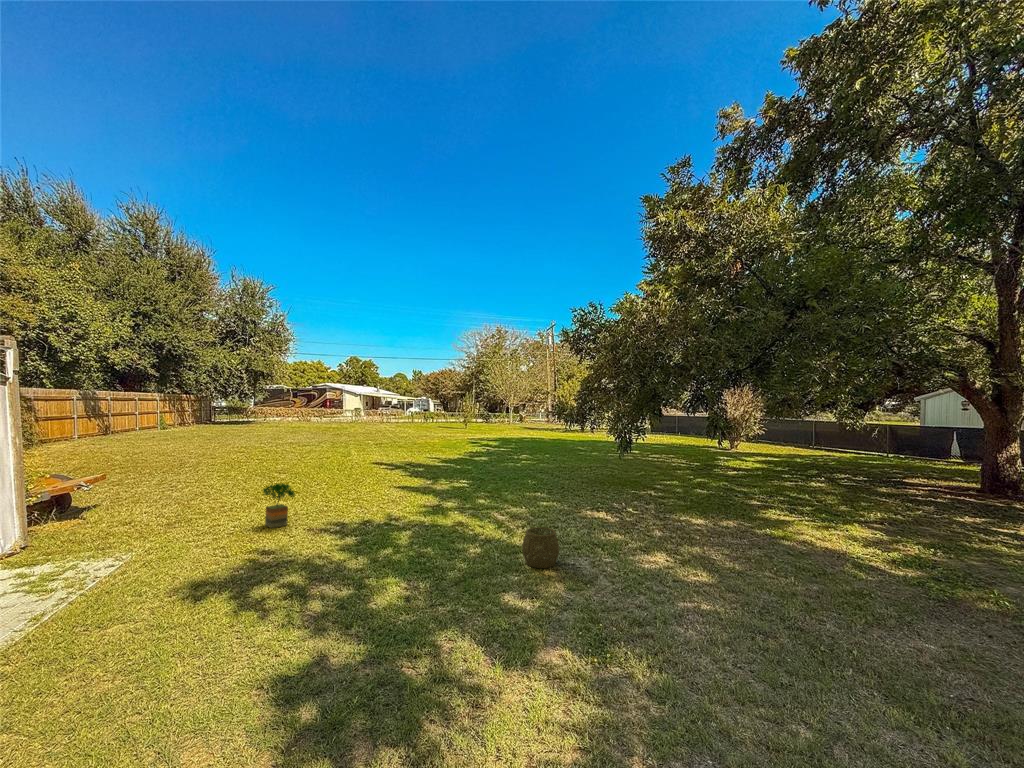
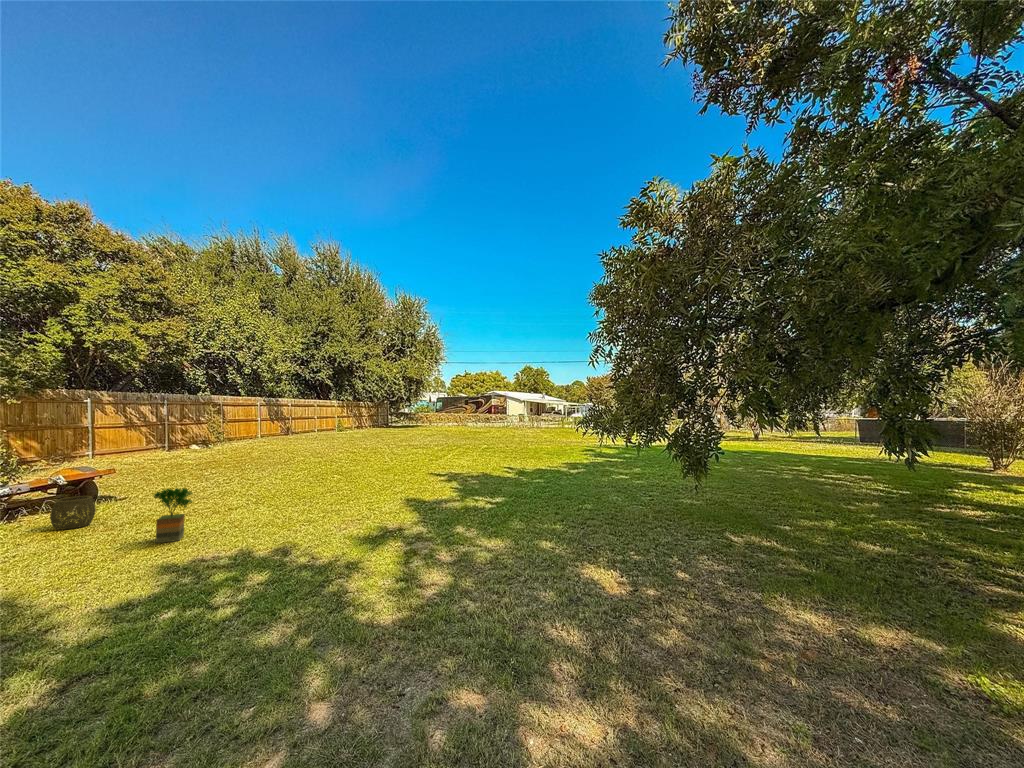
woven basket: present [522,527,559,568] -> present [50,496,96,530]

